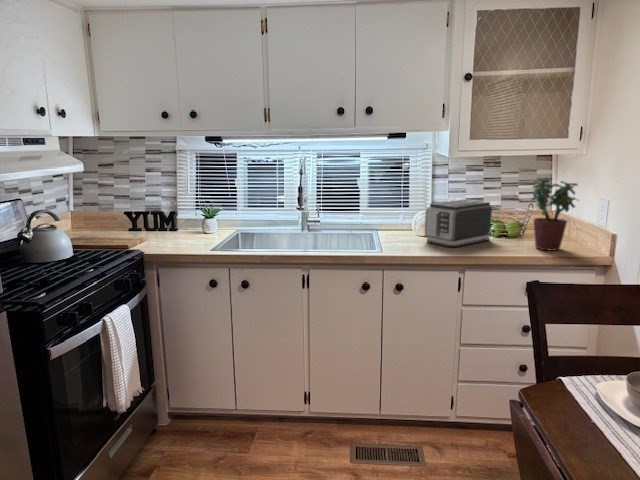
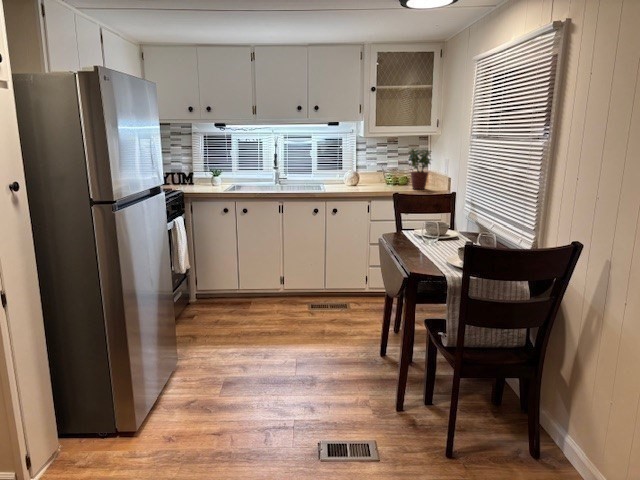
toaster: present [425,199,492,247] -> none [351,163,390,189]

